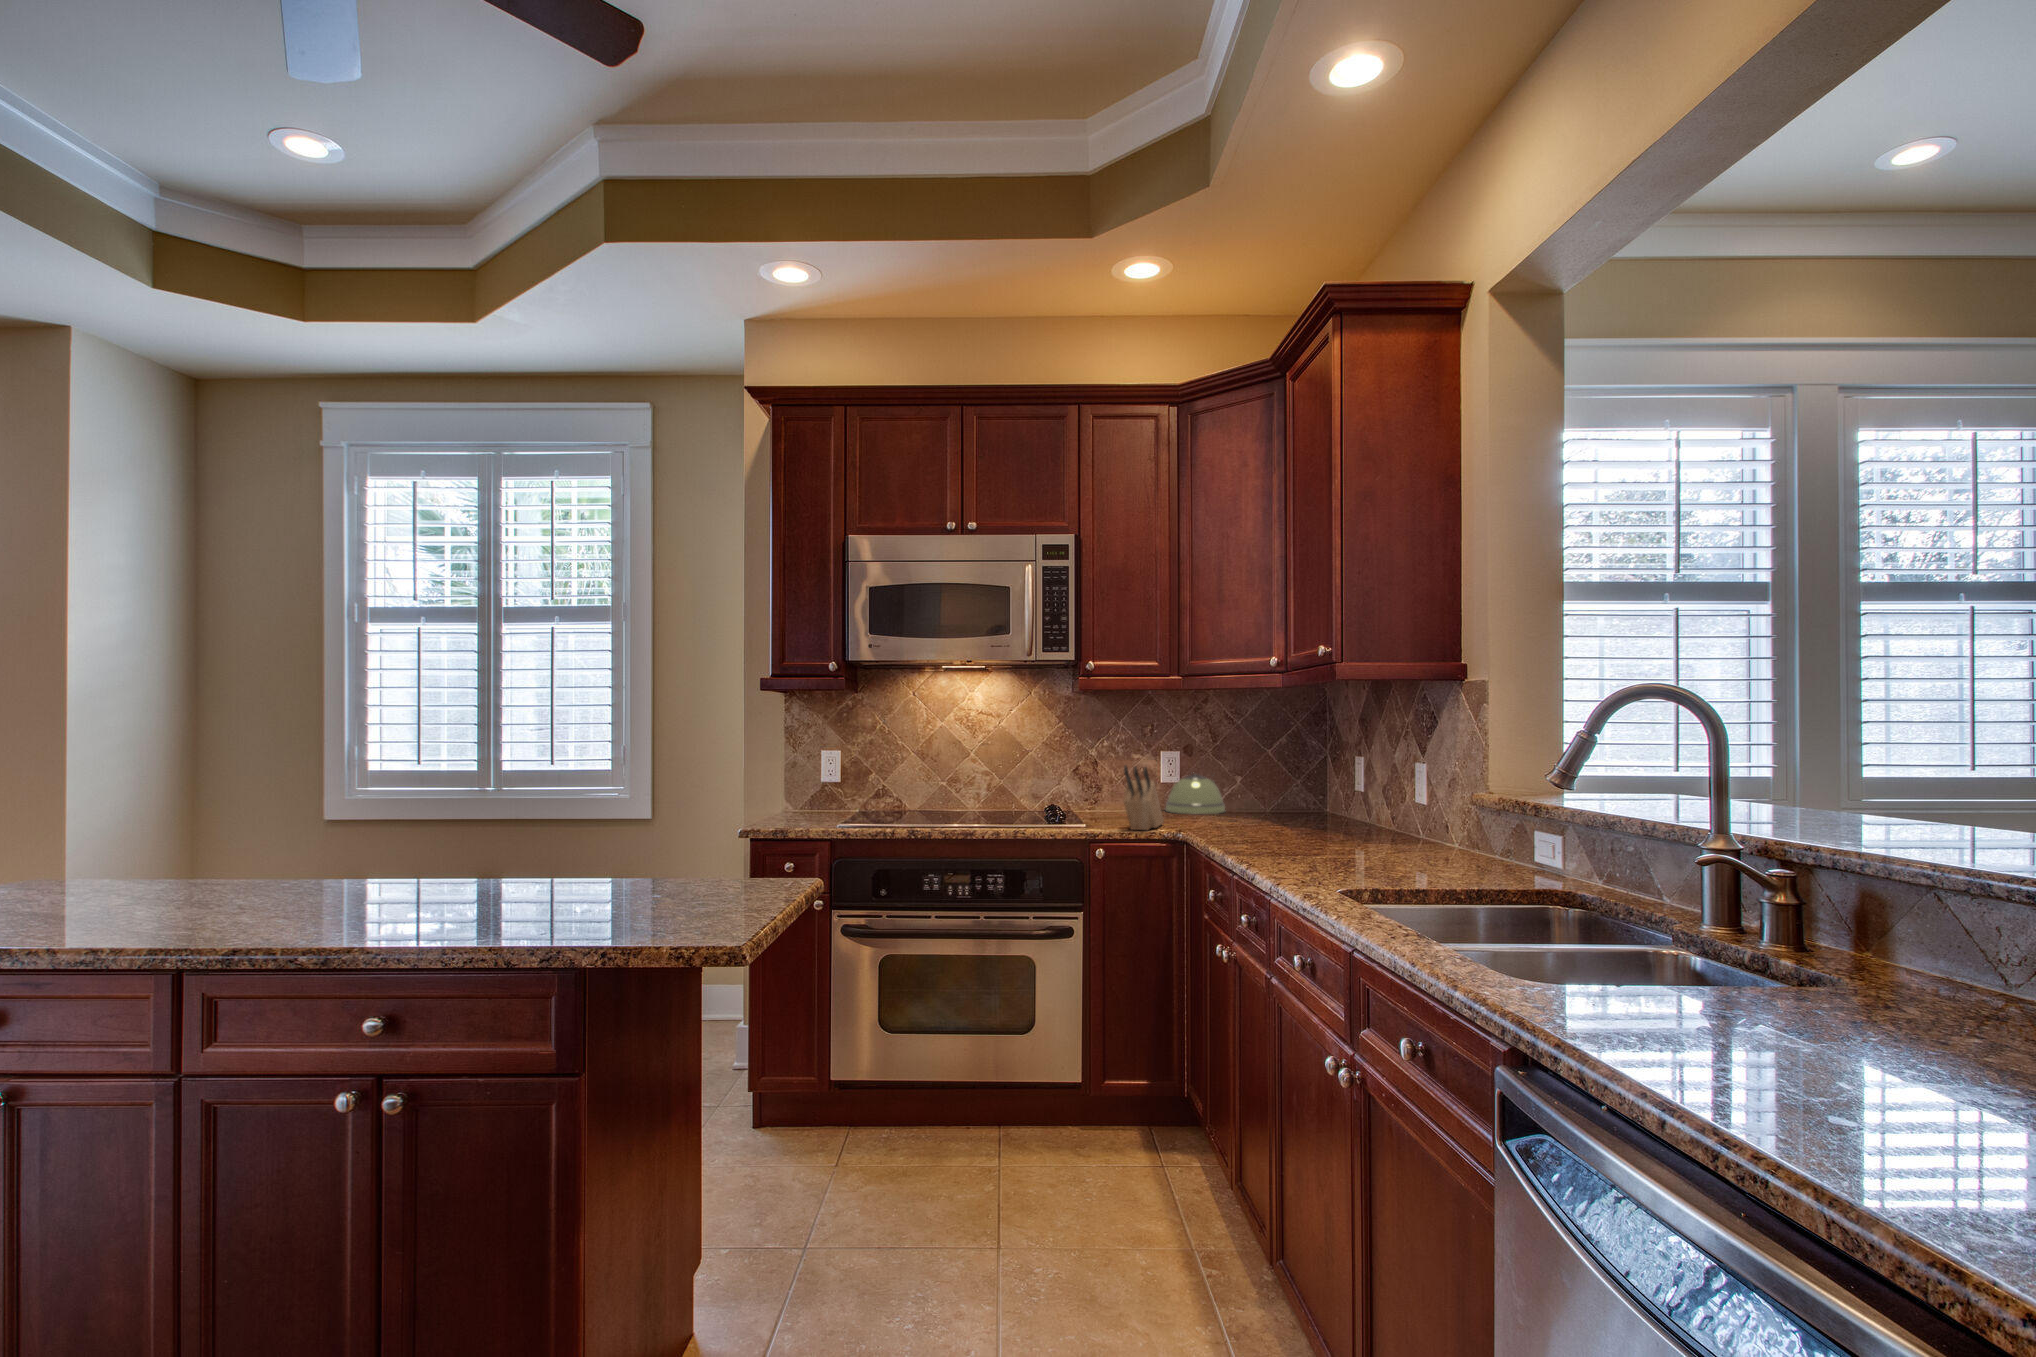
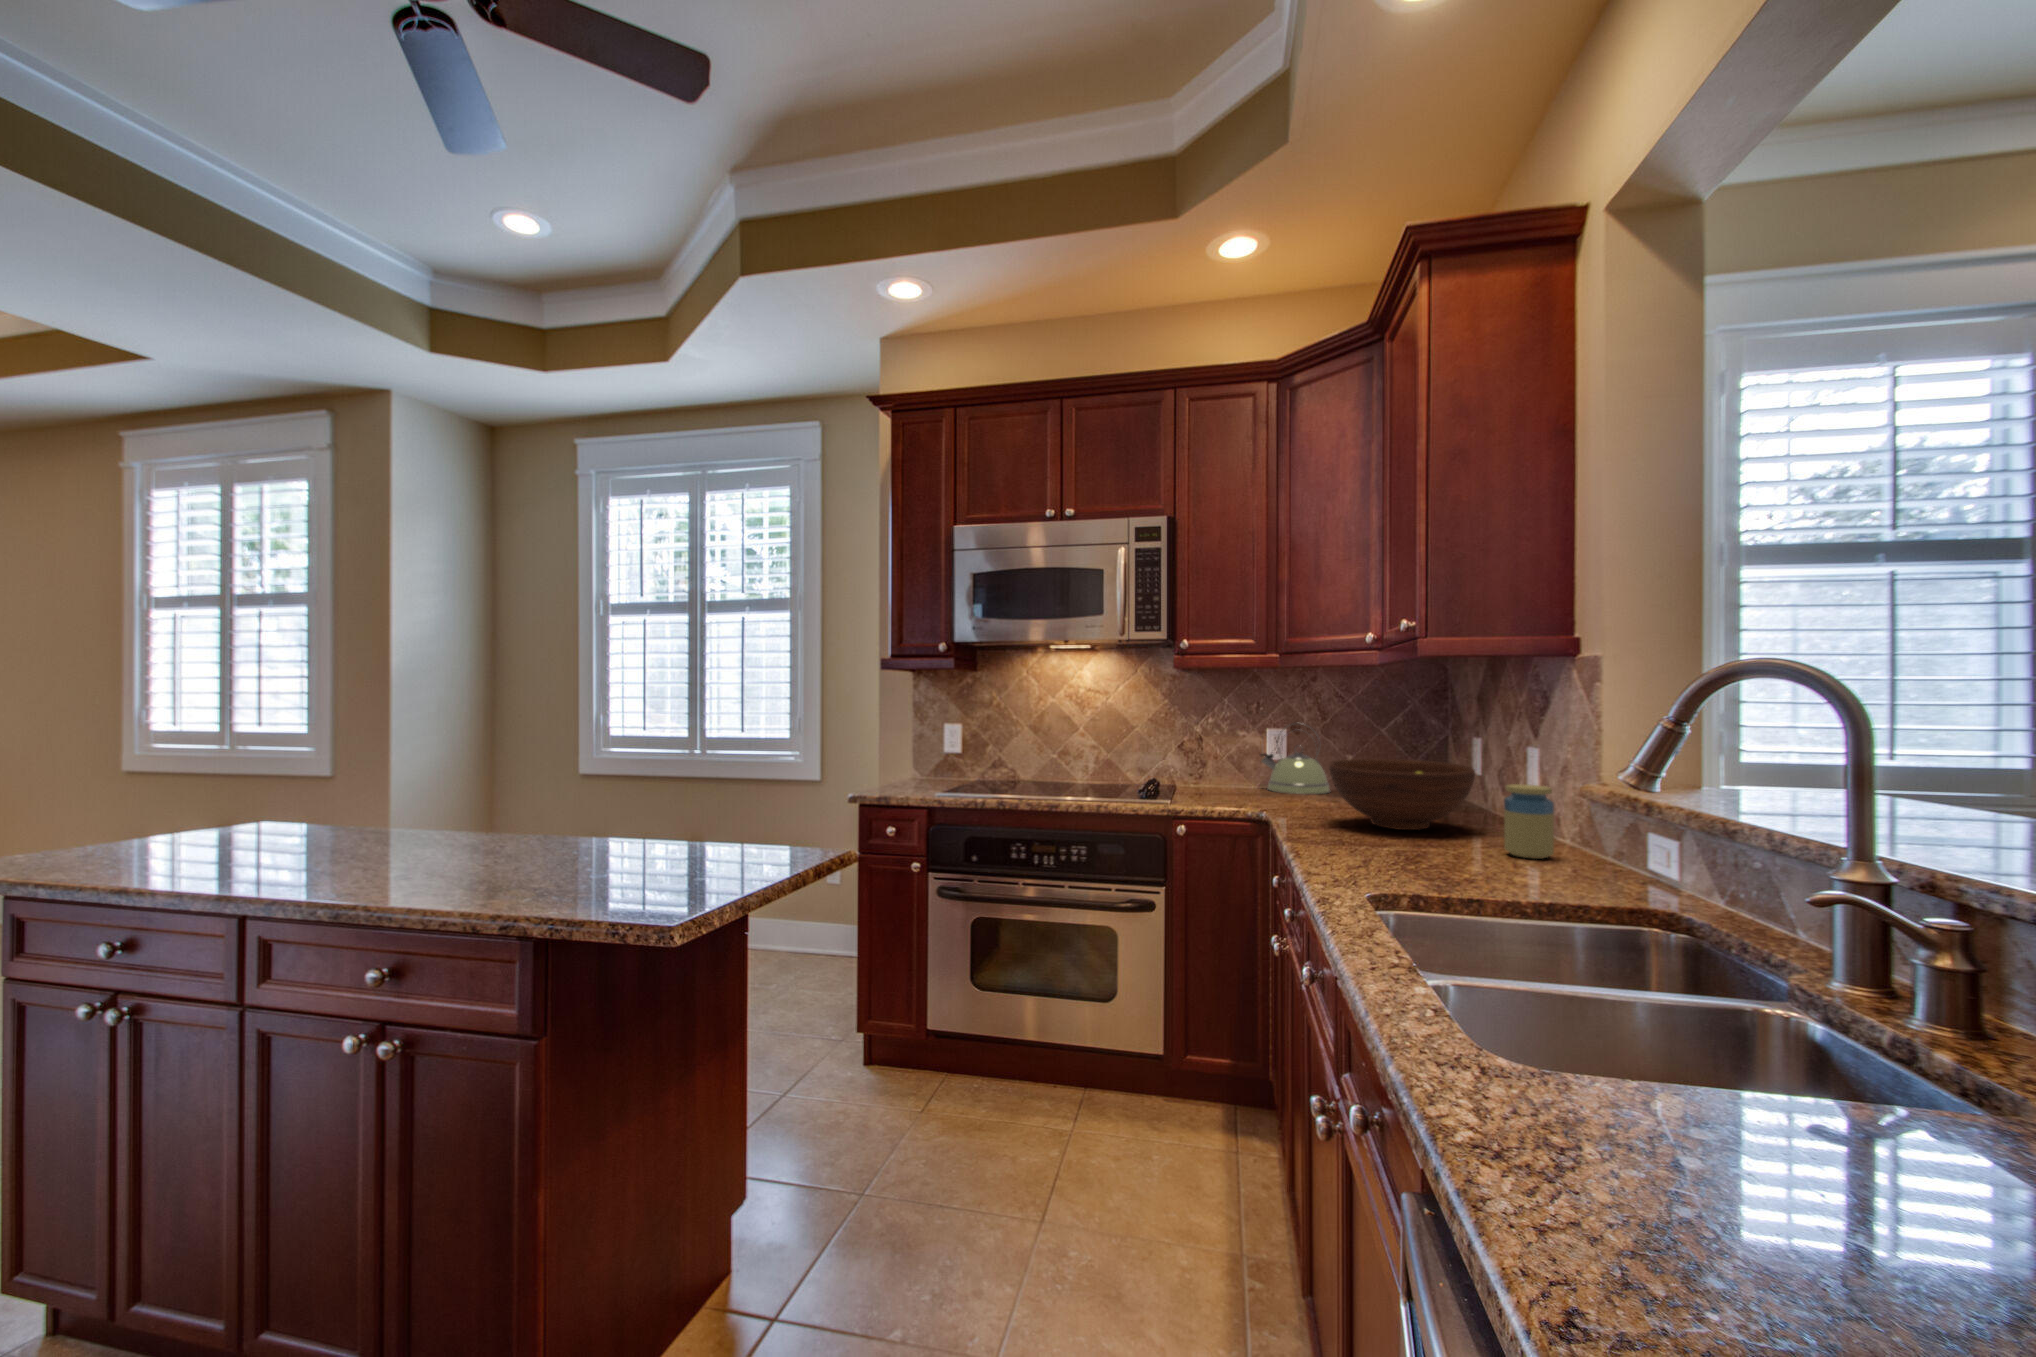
knife block: present [1123,766,1164,830] -> none [1203,744,1251,809]
fruit bowl: none [1251,776,1381,841] -> present [1329,759,1475,830]
jar: none [1416,794,1457,859] -> present [1504,784,1554,859]

